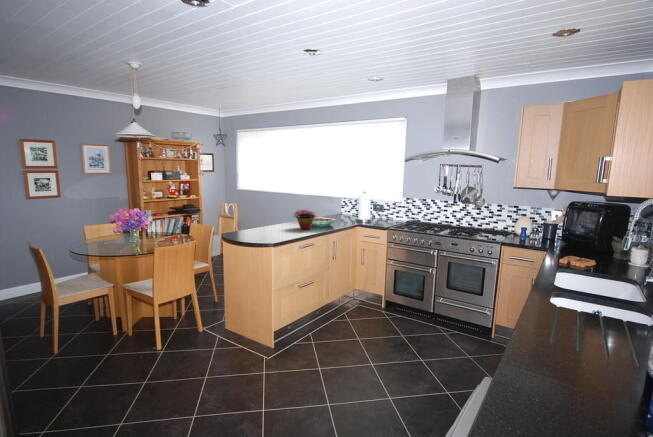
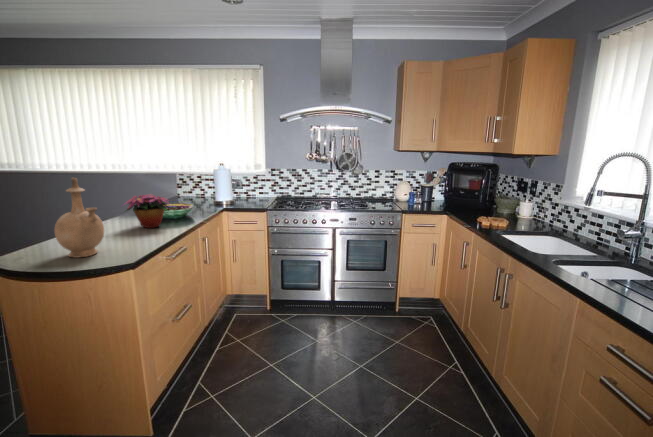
vase: none [255,198,275,237] -> present [54,178,104,258]

